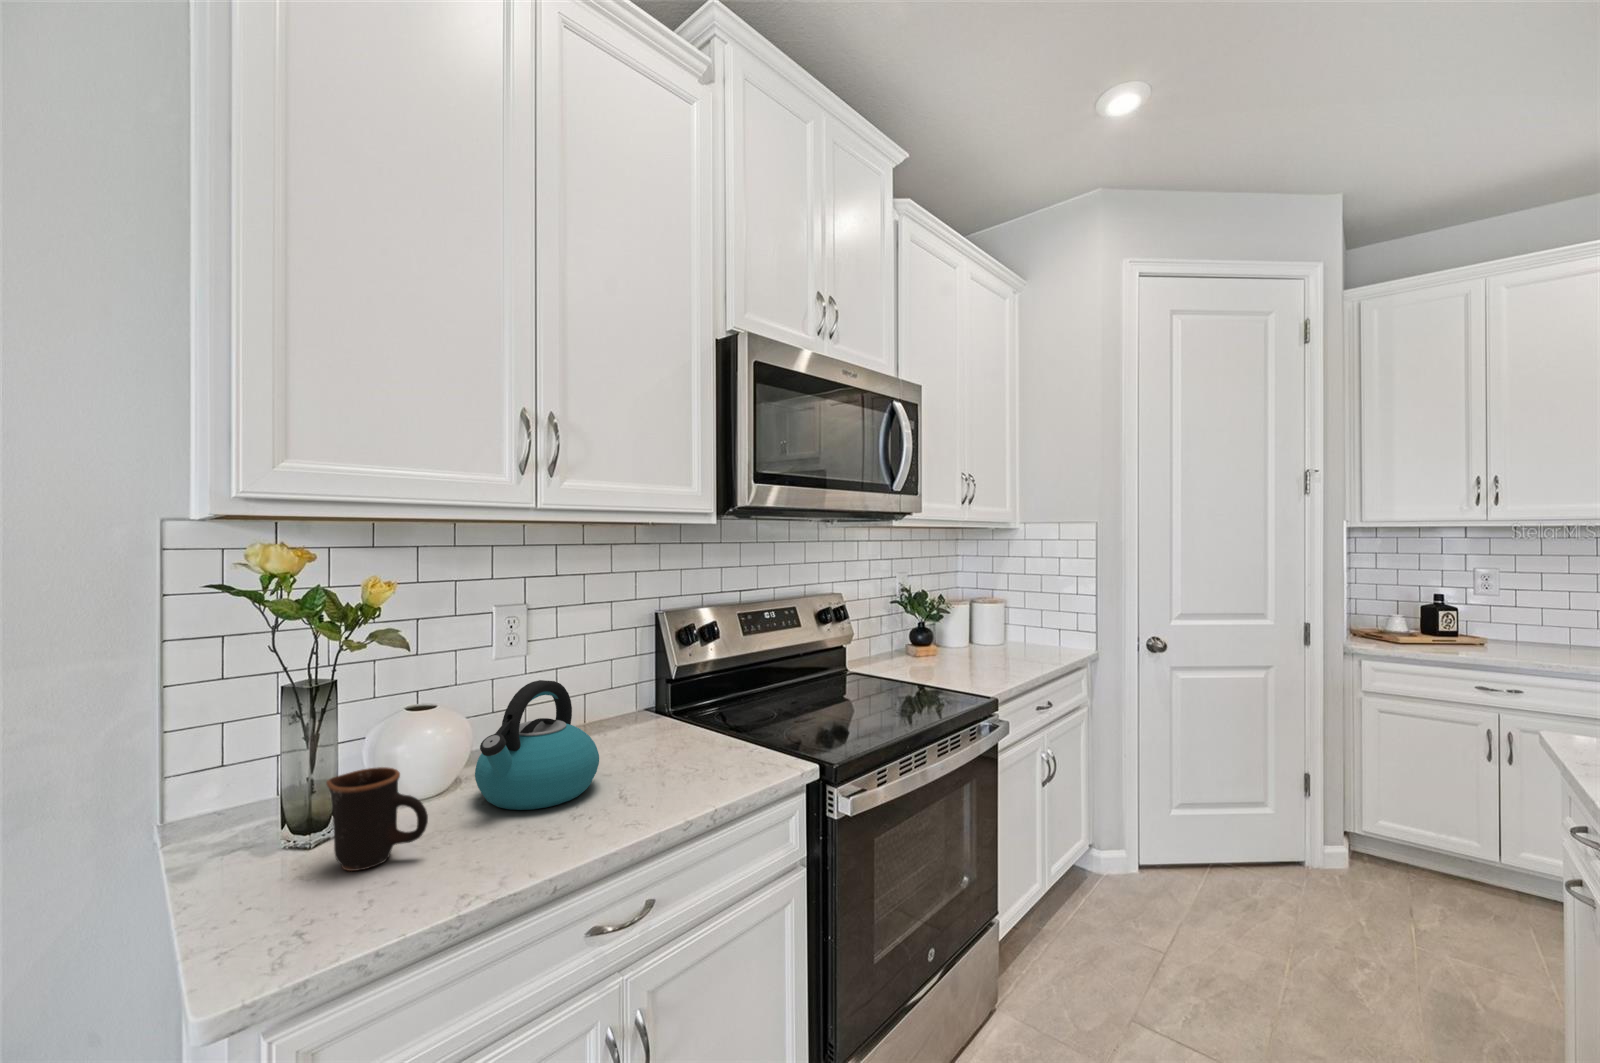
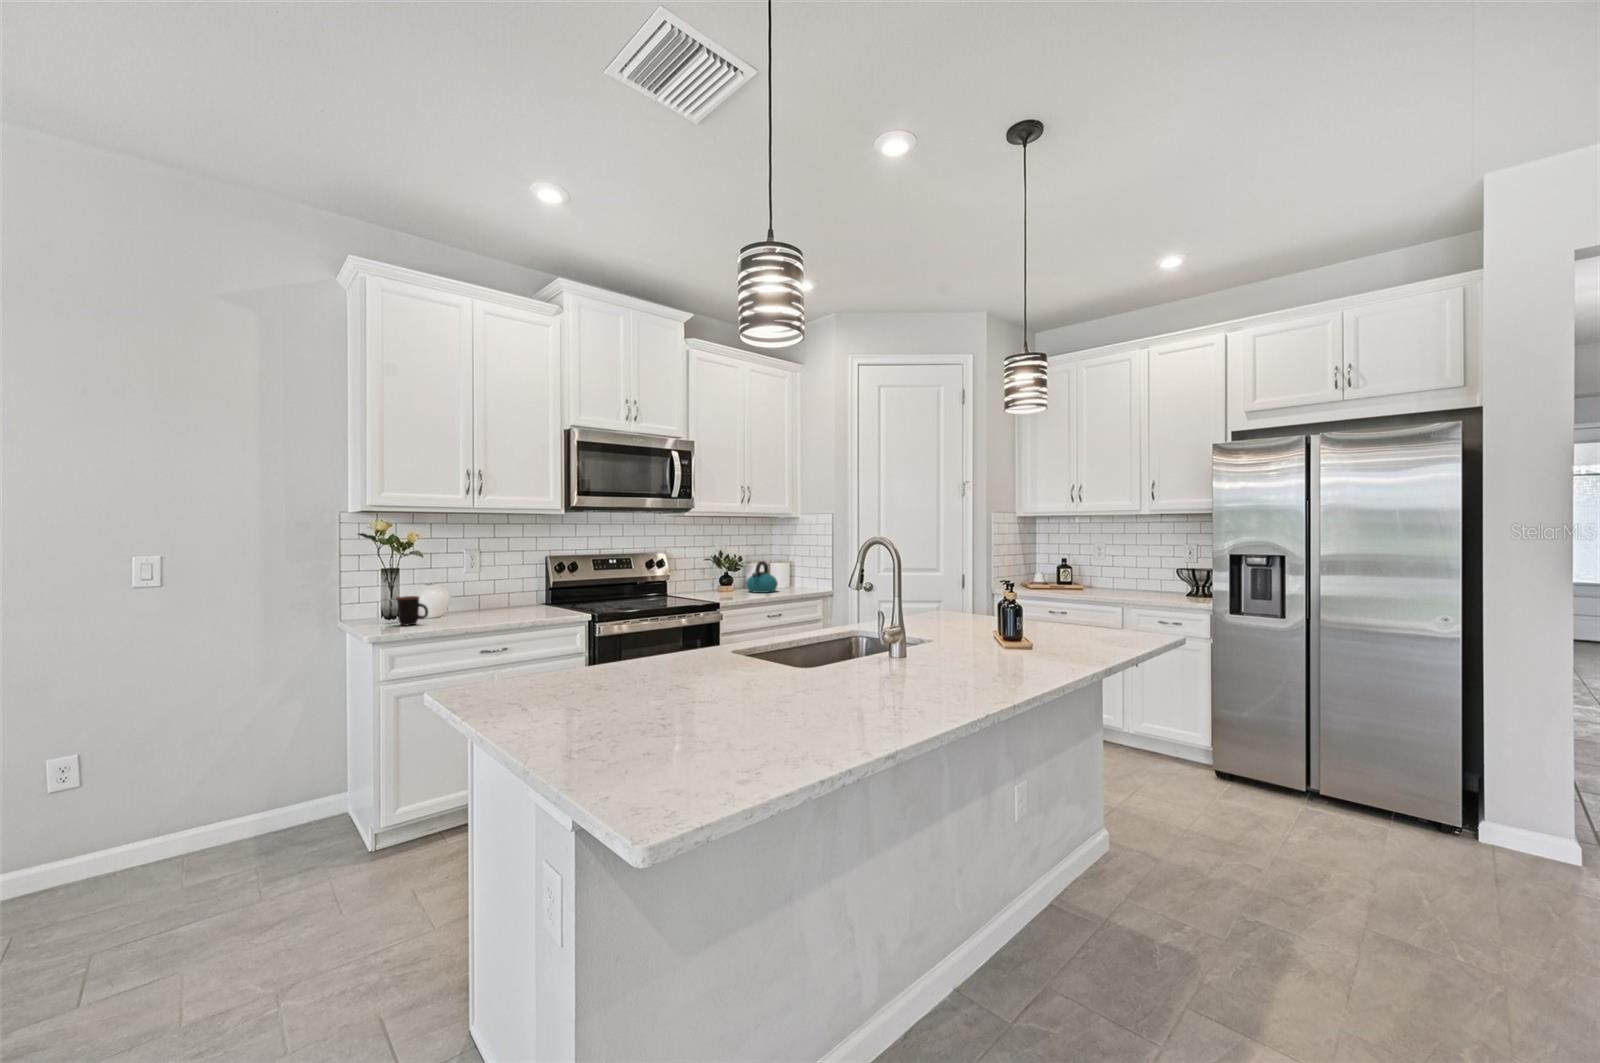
kettle: present [475,680,599,810] -> present [746,561,778,593]

